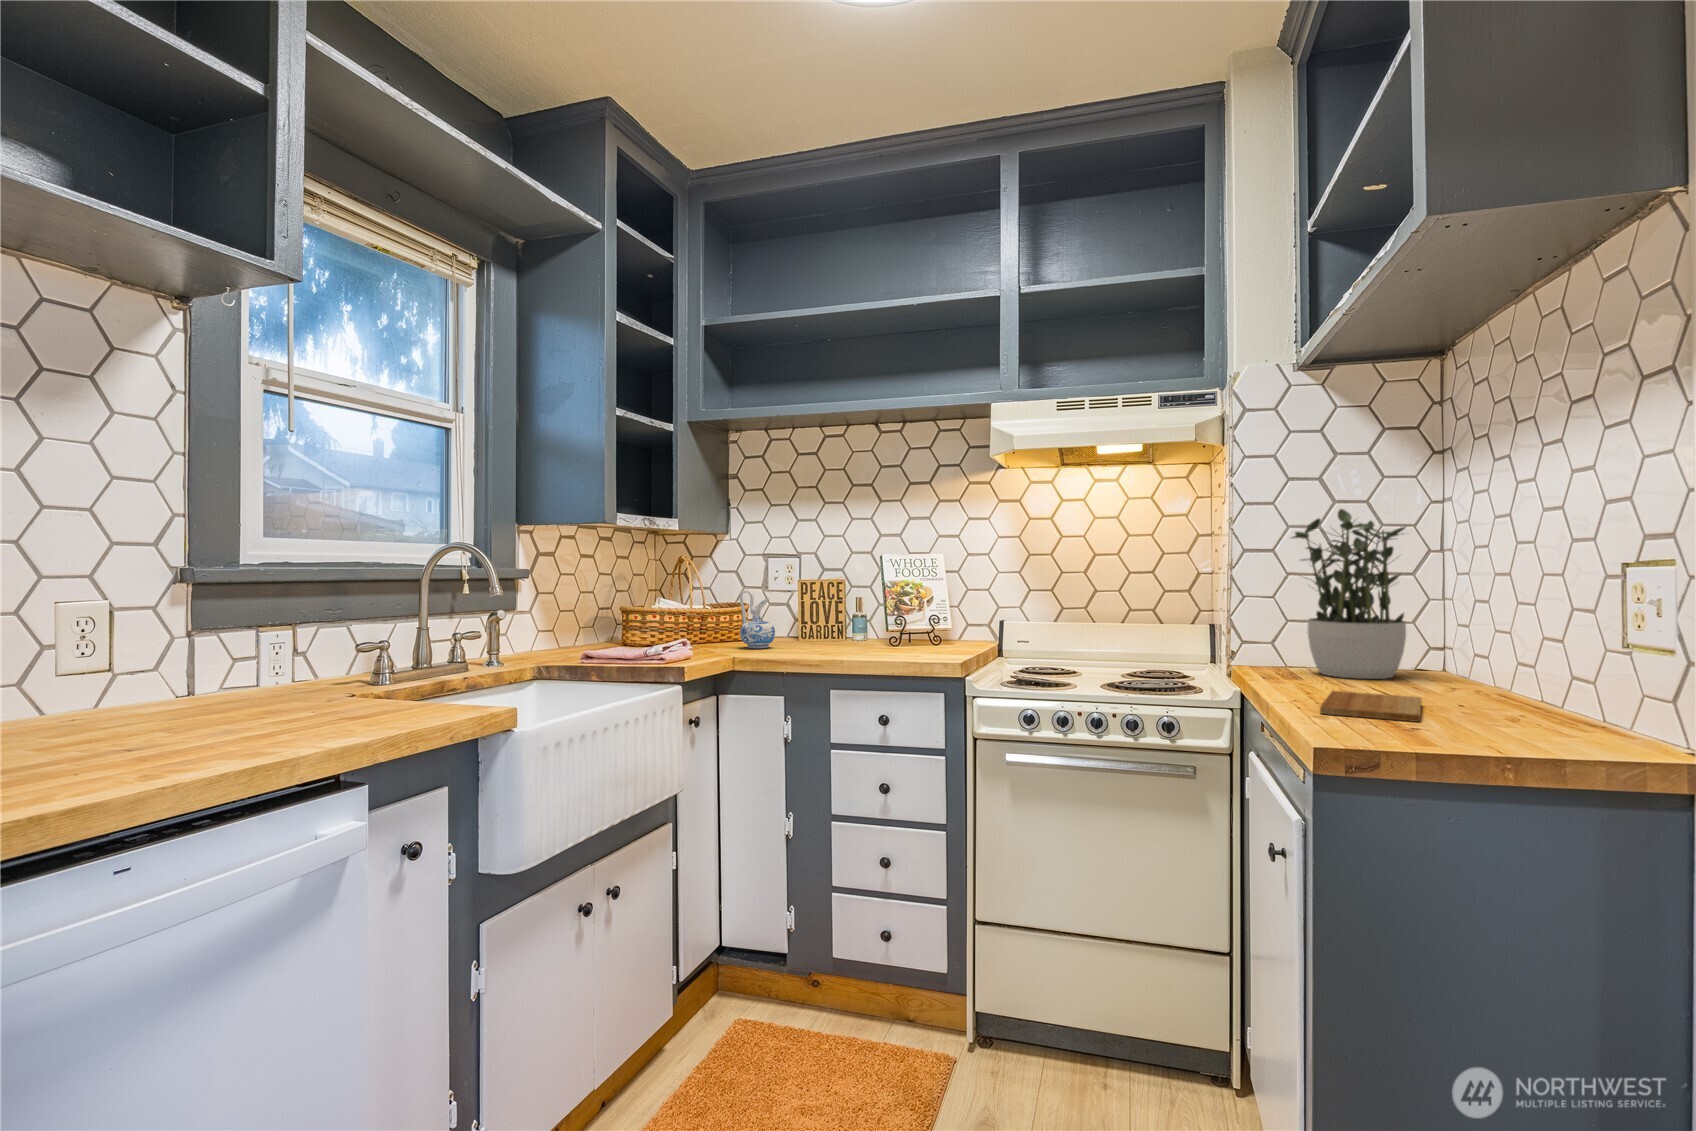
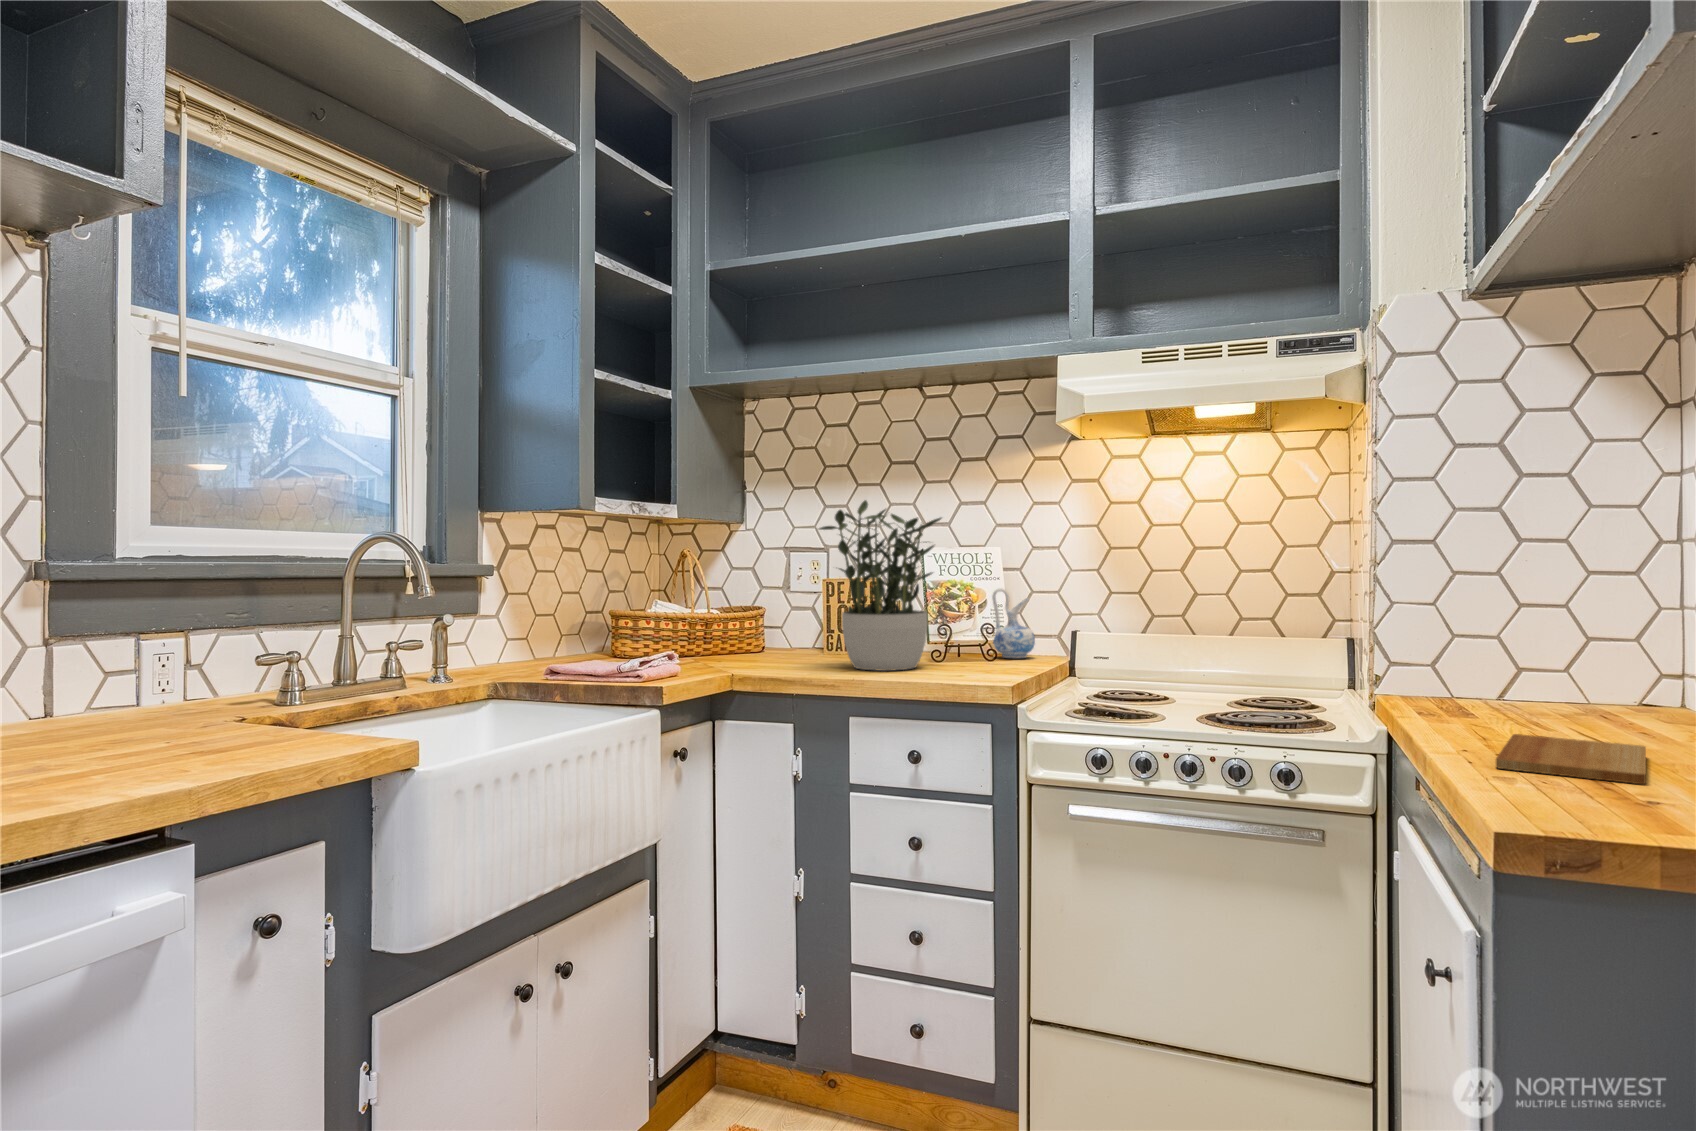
potted plant: present [1290,509,1406,679] -> present [819,500,941,671]
ceramic pitcher: present [739,590,775,648] -> present [992,588,1035,658]

